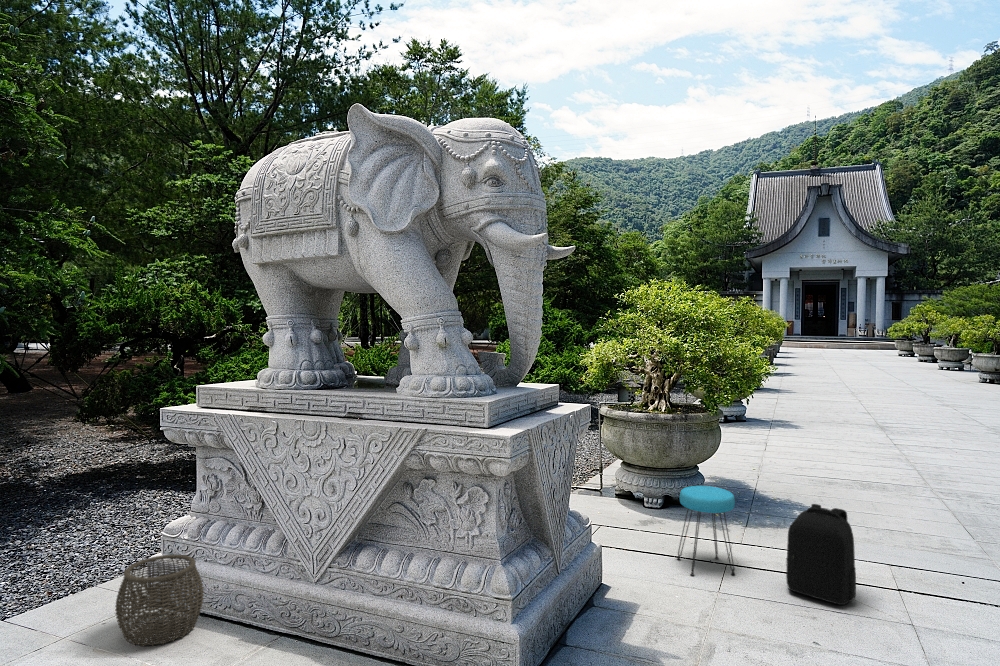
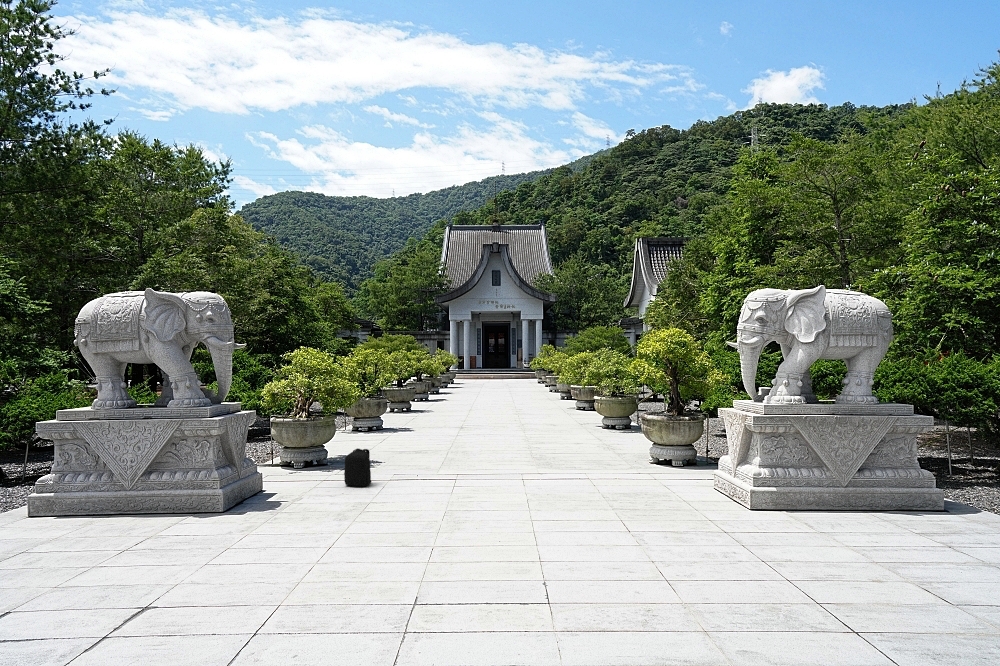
stool: present [677,486,735,575] -> none [302,448,327,486]
woven basket: present [115,555,204,646] -> none [28,488,70,524]

